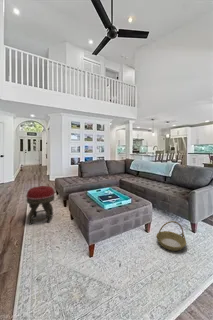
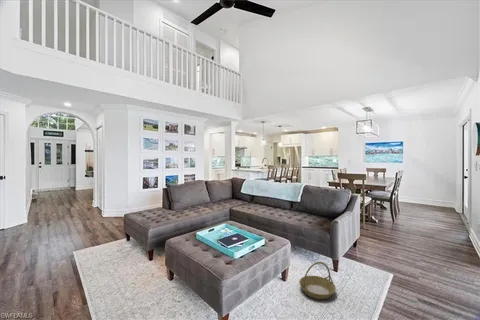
footstool: present [26,186,54,224] -> none [101,228,146,293]

